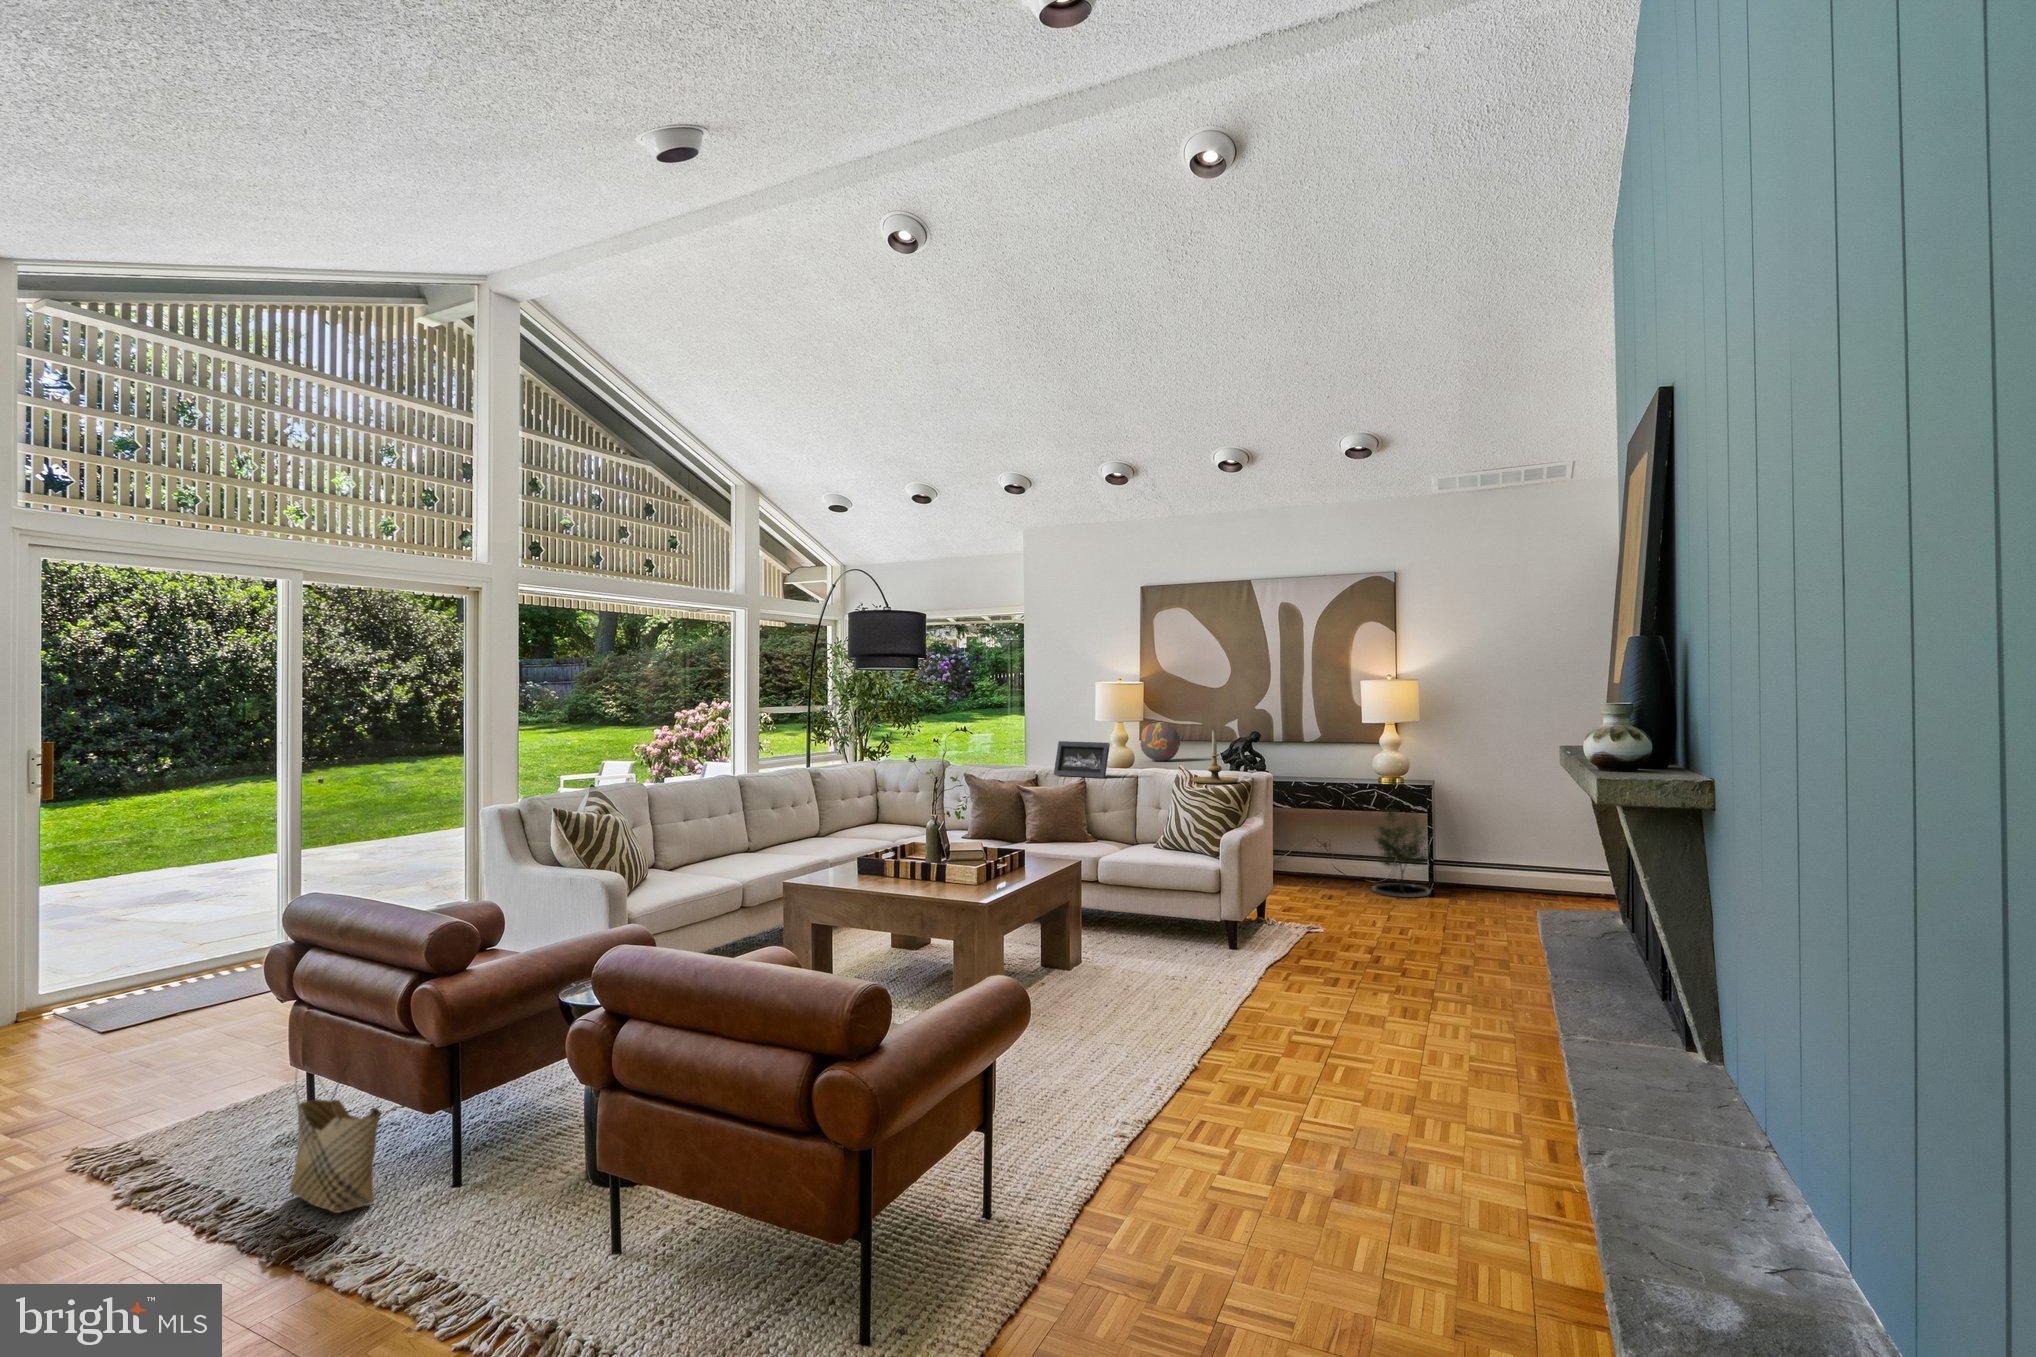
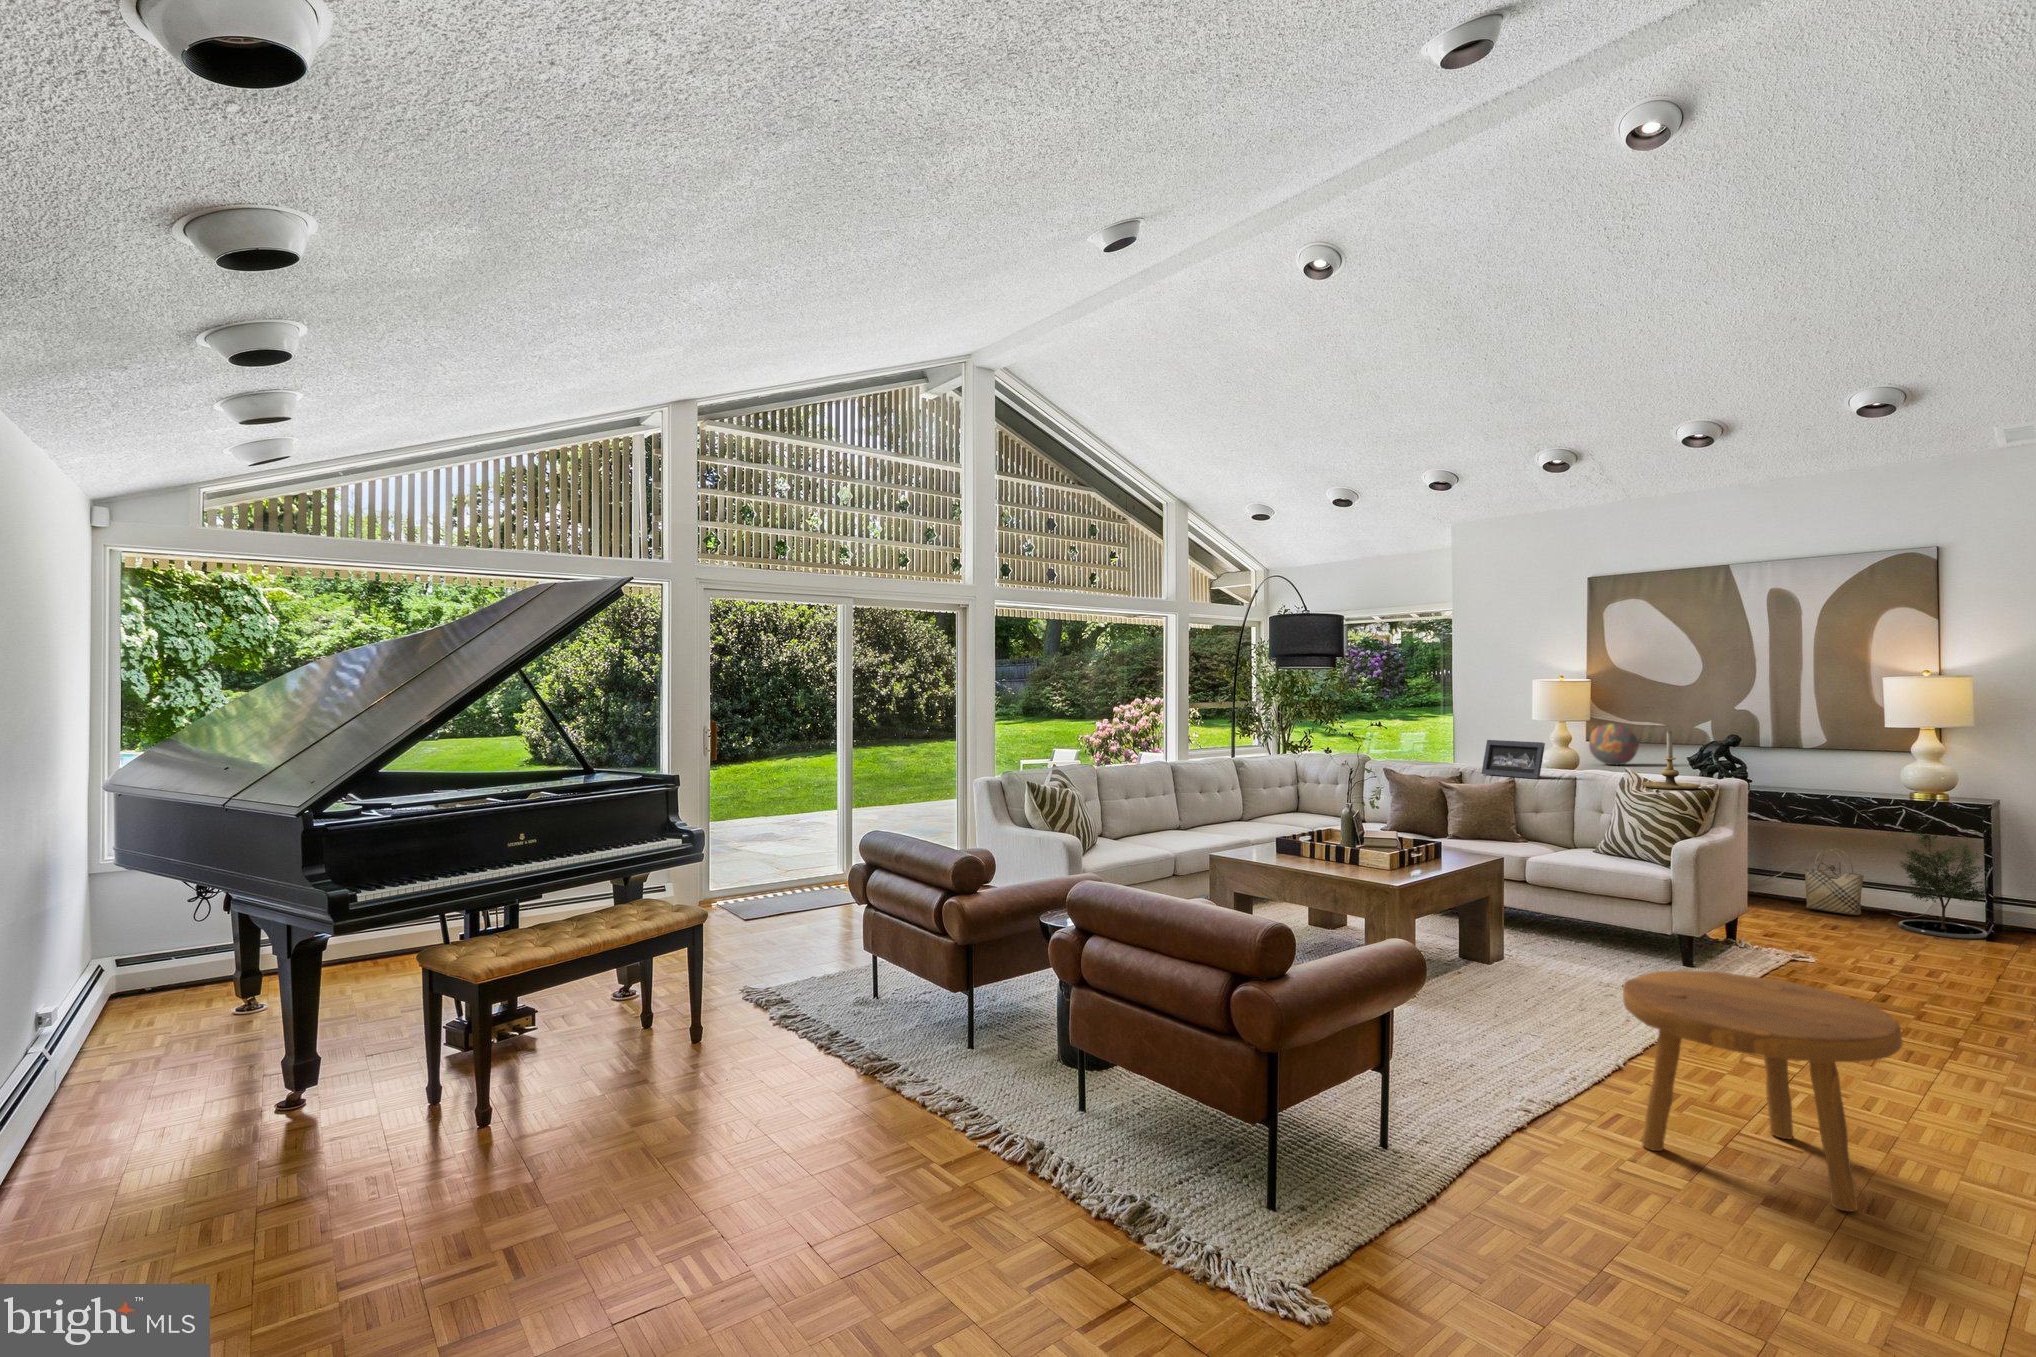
footstool: none [1210,966,1438,1193] -> present [1623,971,1902,1211]
woven basket: present [289,1050,381,1213] -> present [1804,848,1864,915]

